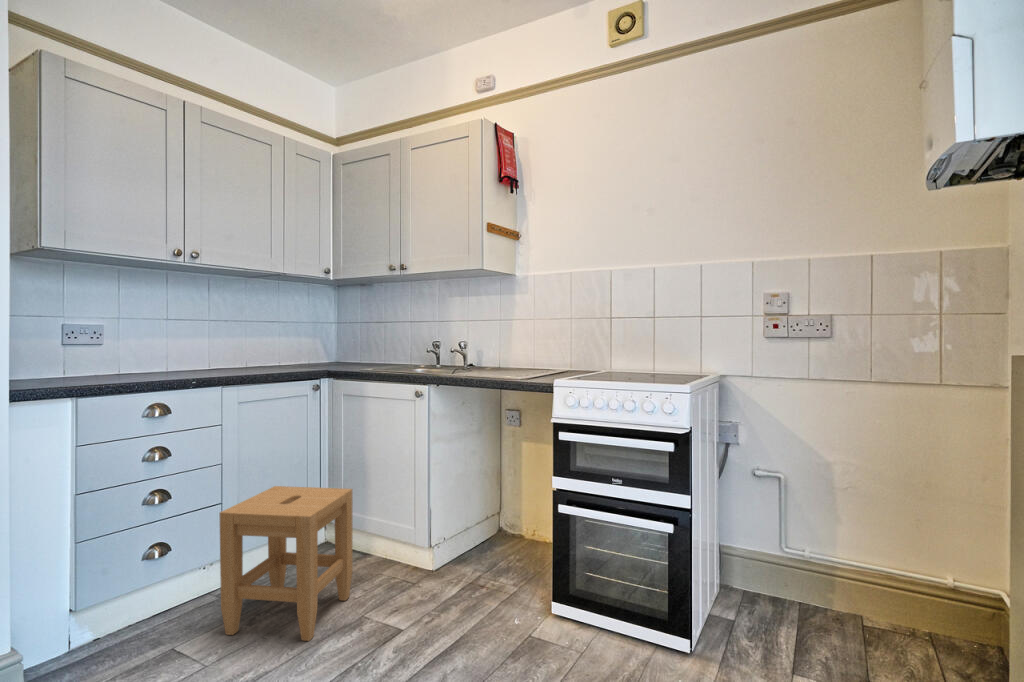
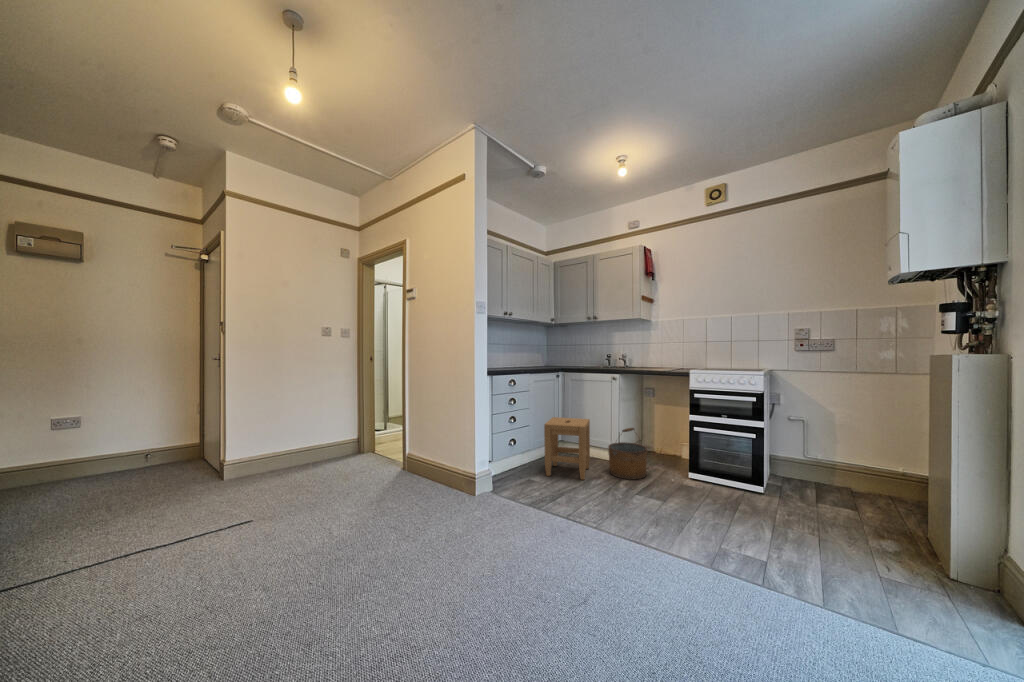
bucket: none [384,506,468,629] -> present [608,428,647,479]

